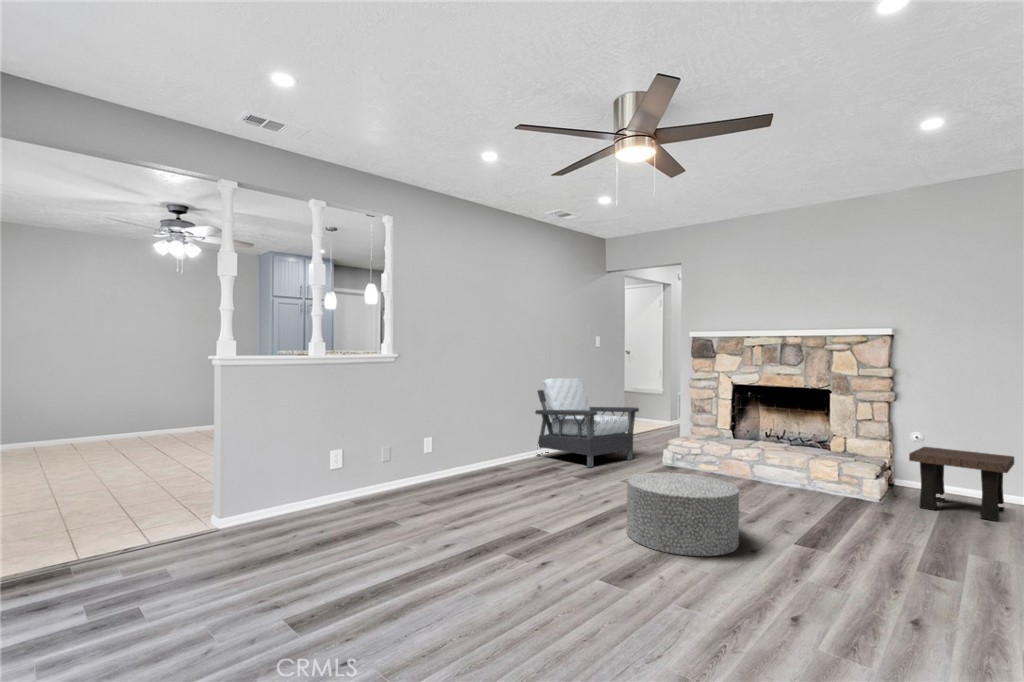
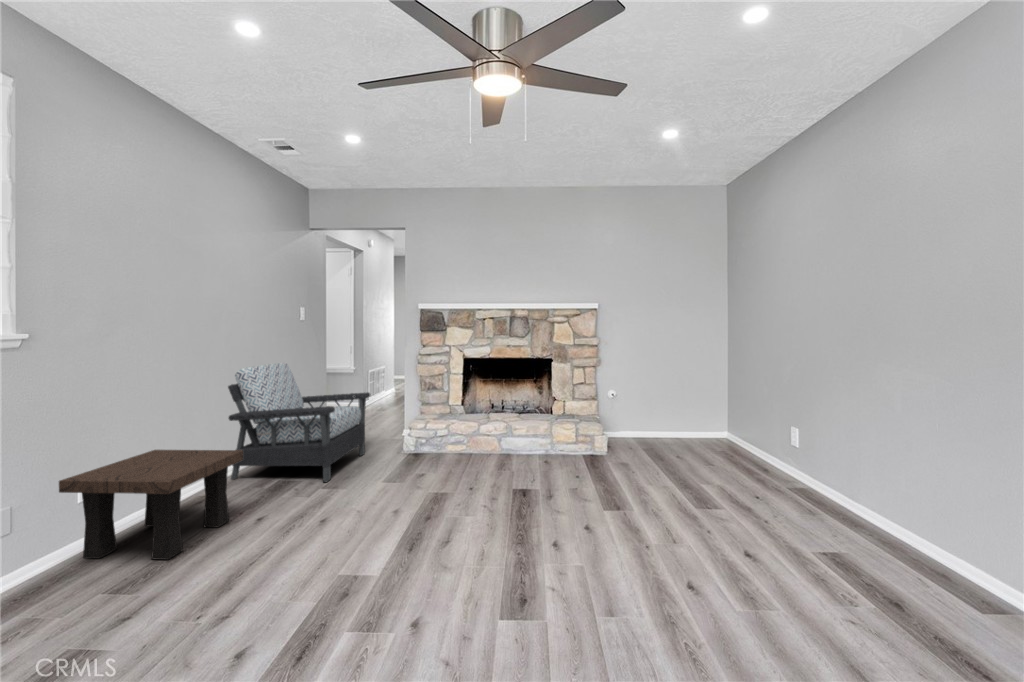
side table: present [909,447,1014,521] -> present [59,450,243,560]
ottoman: present [626,473,739,556] -> none [485,484,629,625]

